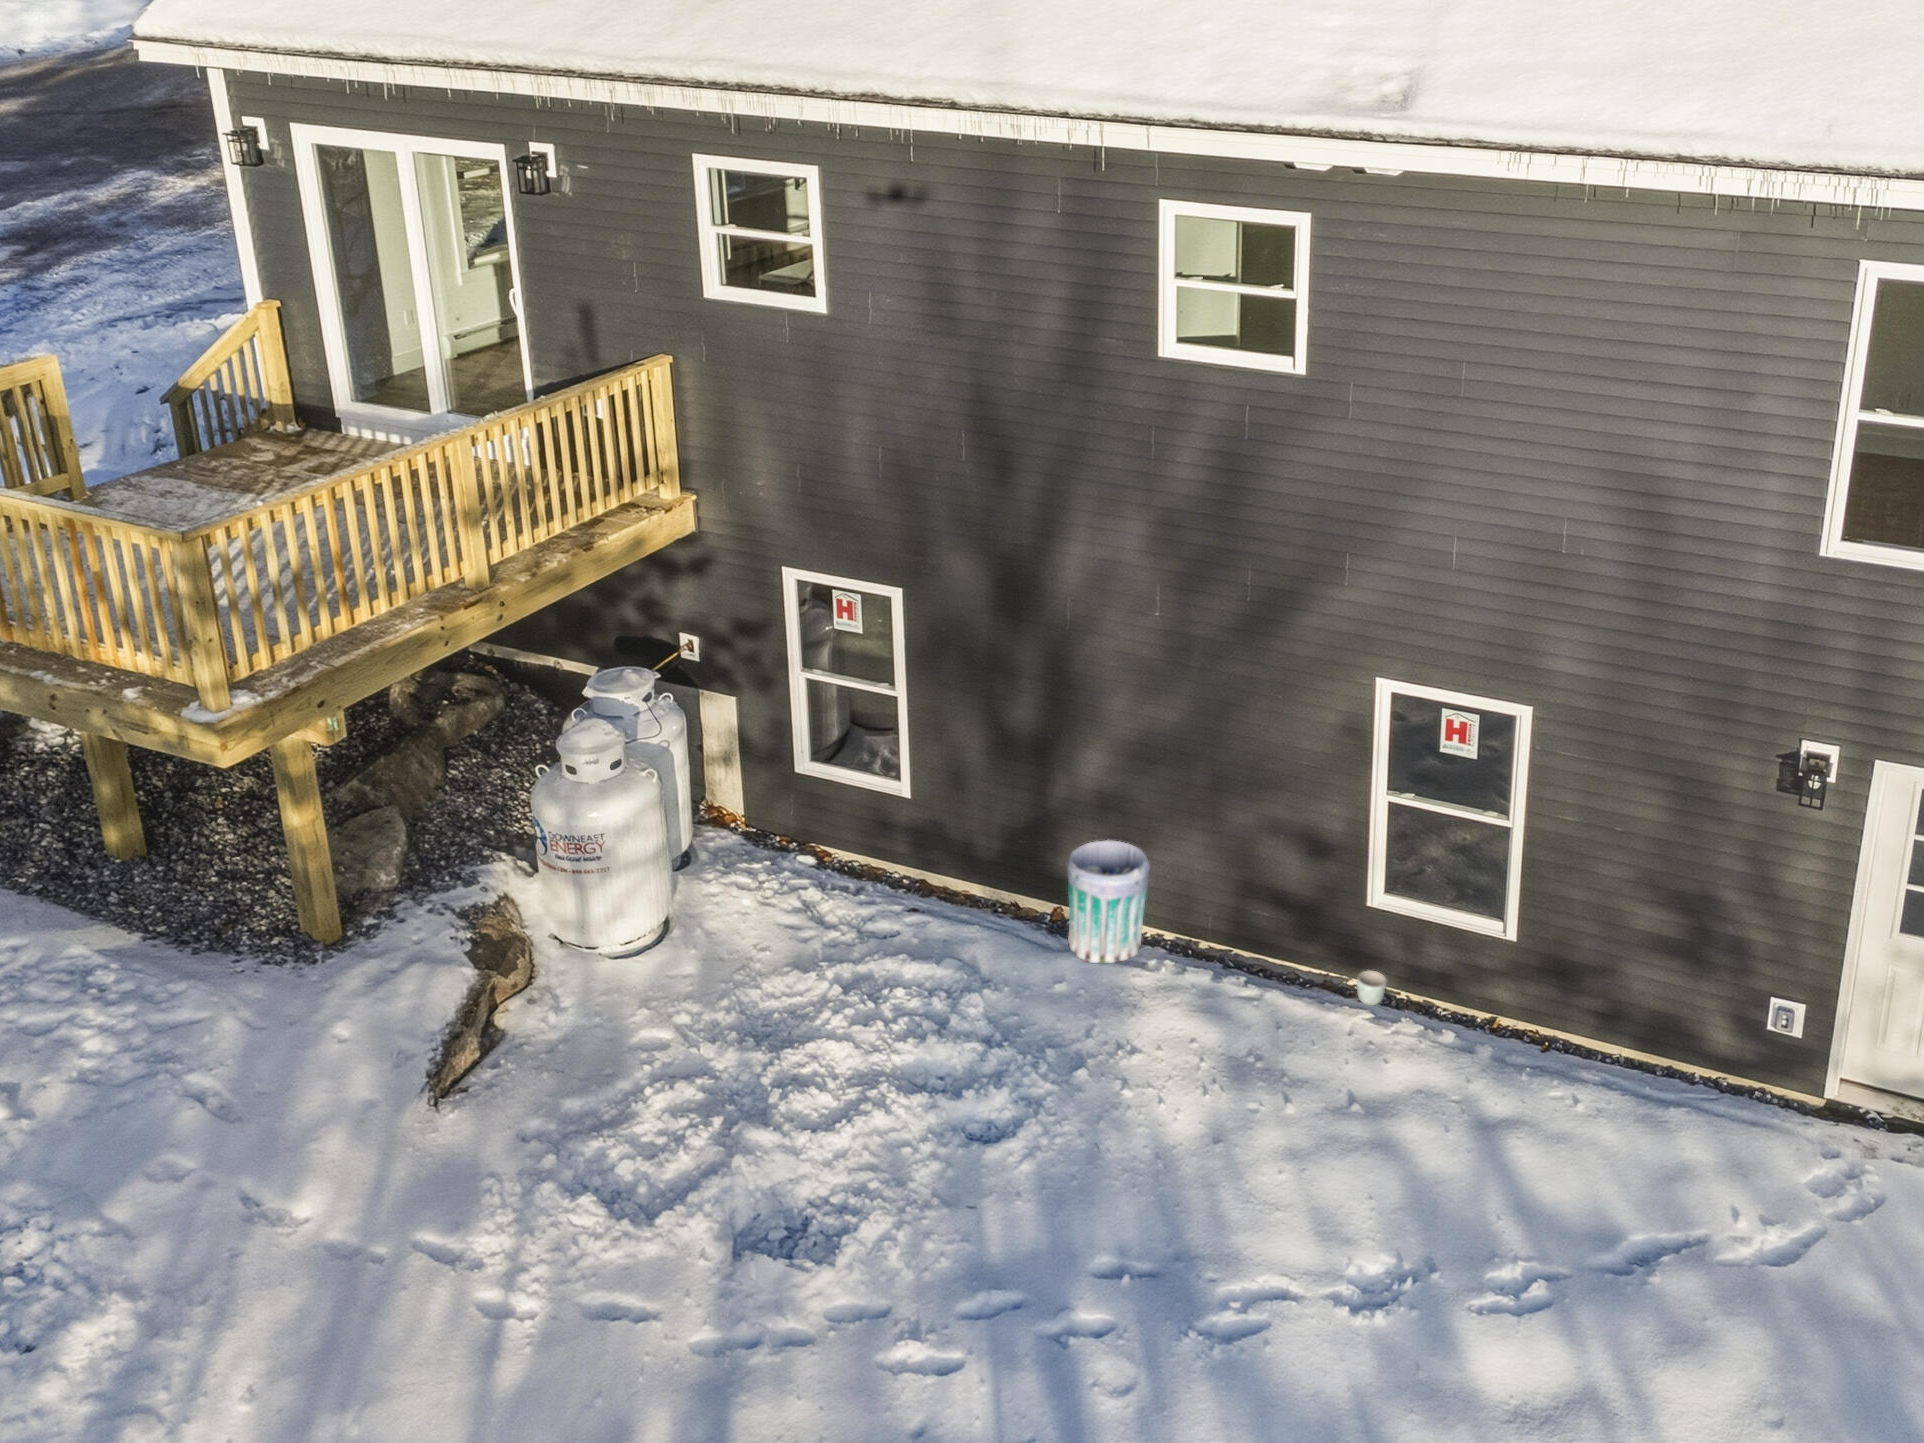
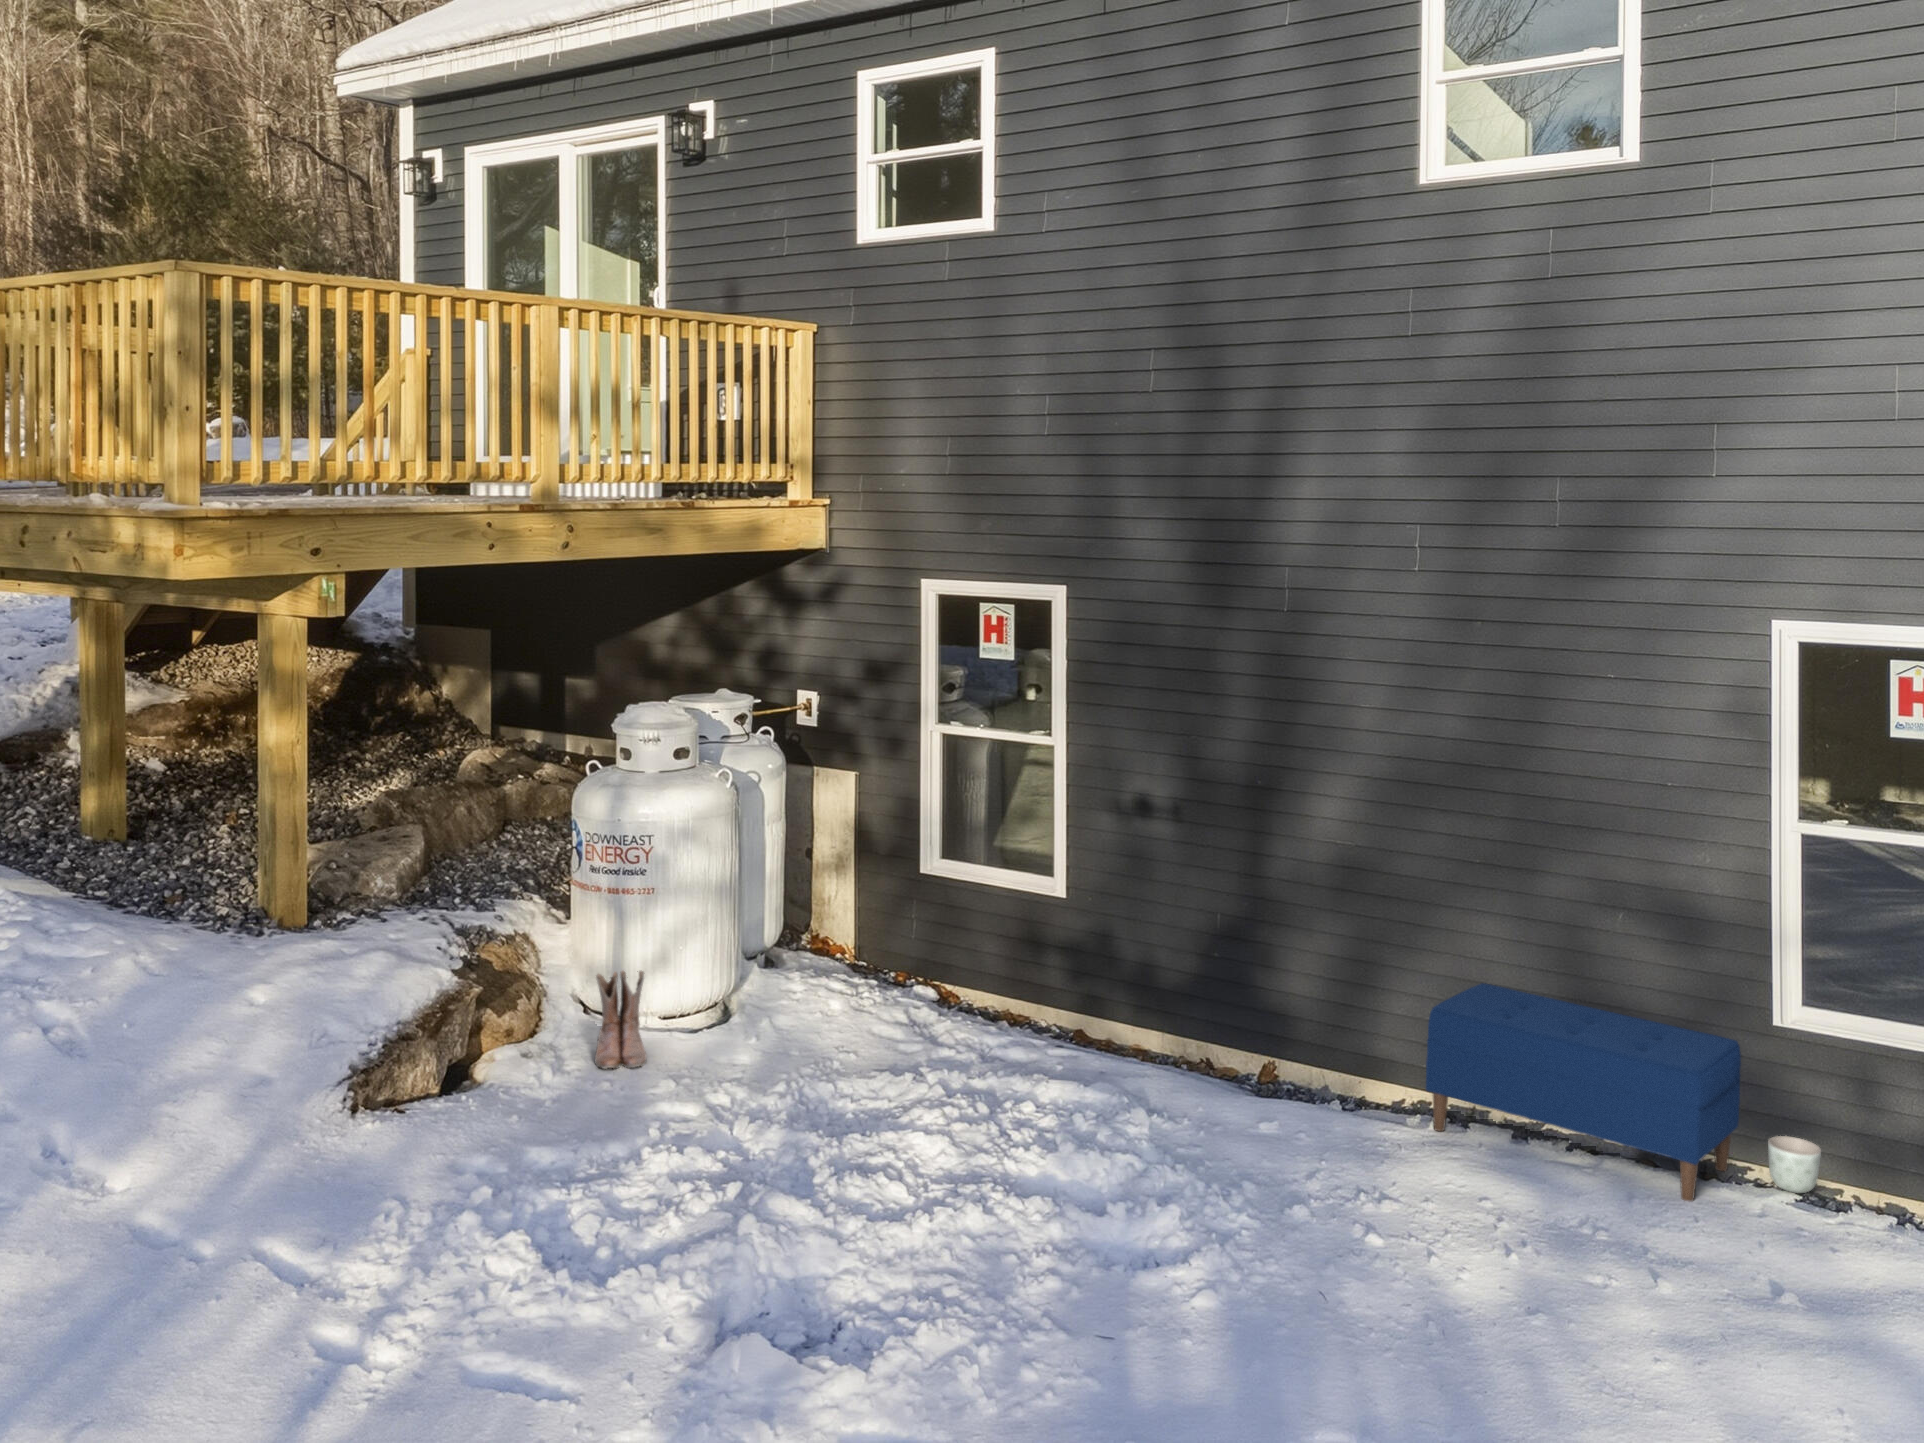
trash can: present [1067,840,1150,963] -> none [1285,931,1411,1106]
bench: none [1158,876,1346,1025] -> present [1426,983,1741,1201]
boots: none [573,926,618,1004] -> present [595,971,646,1069]

